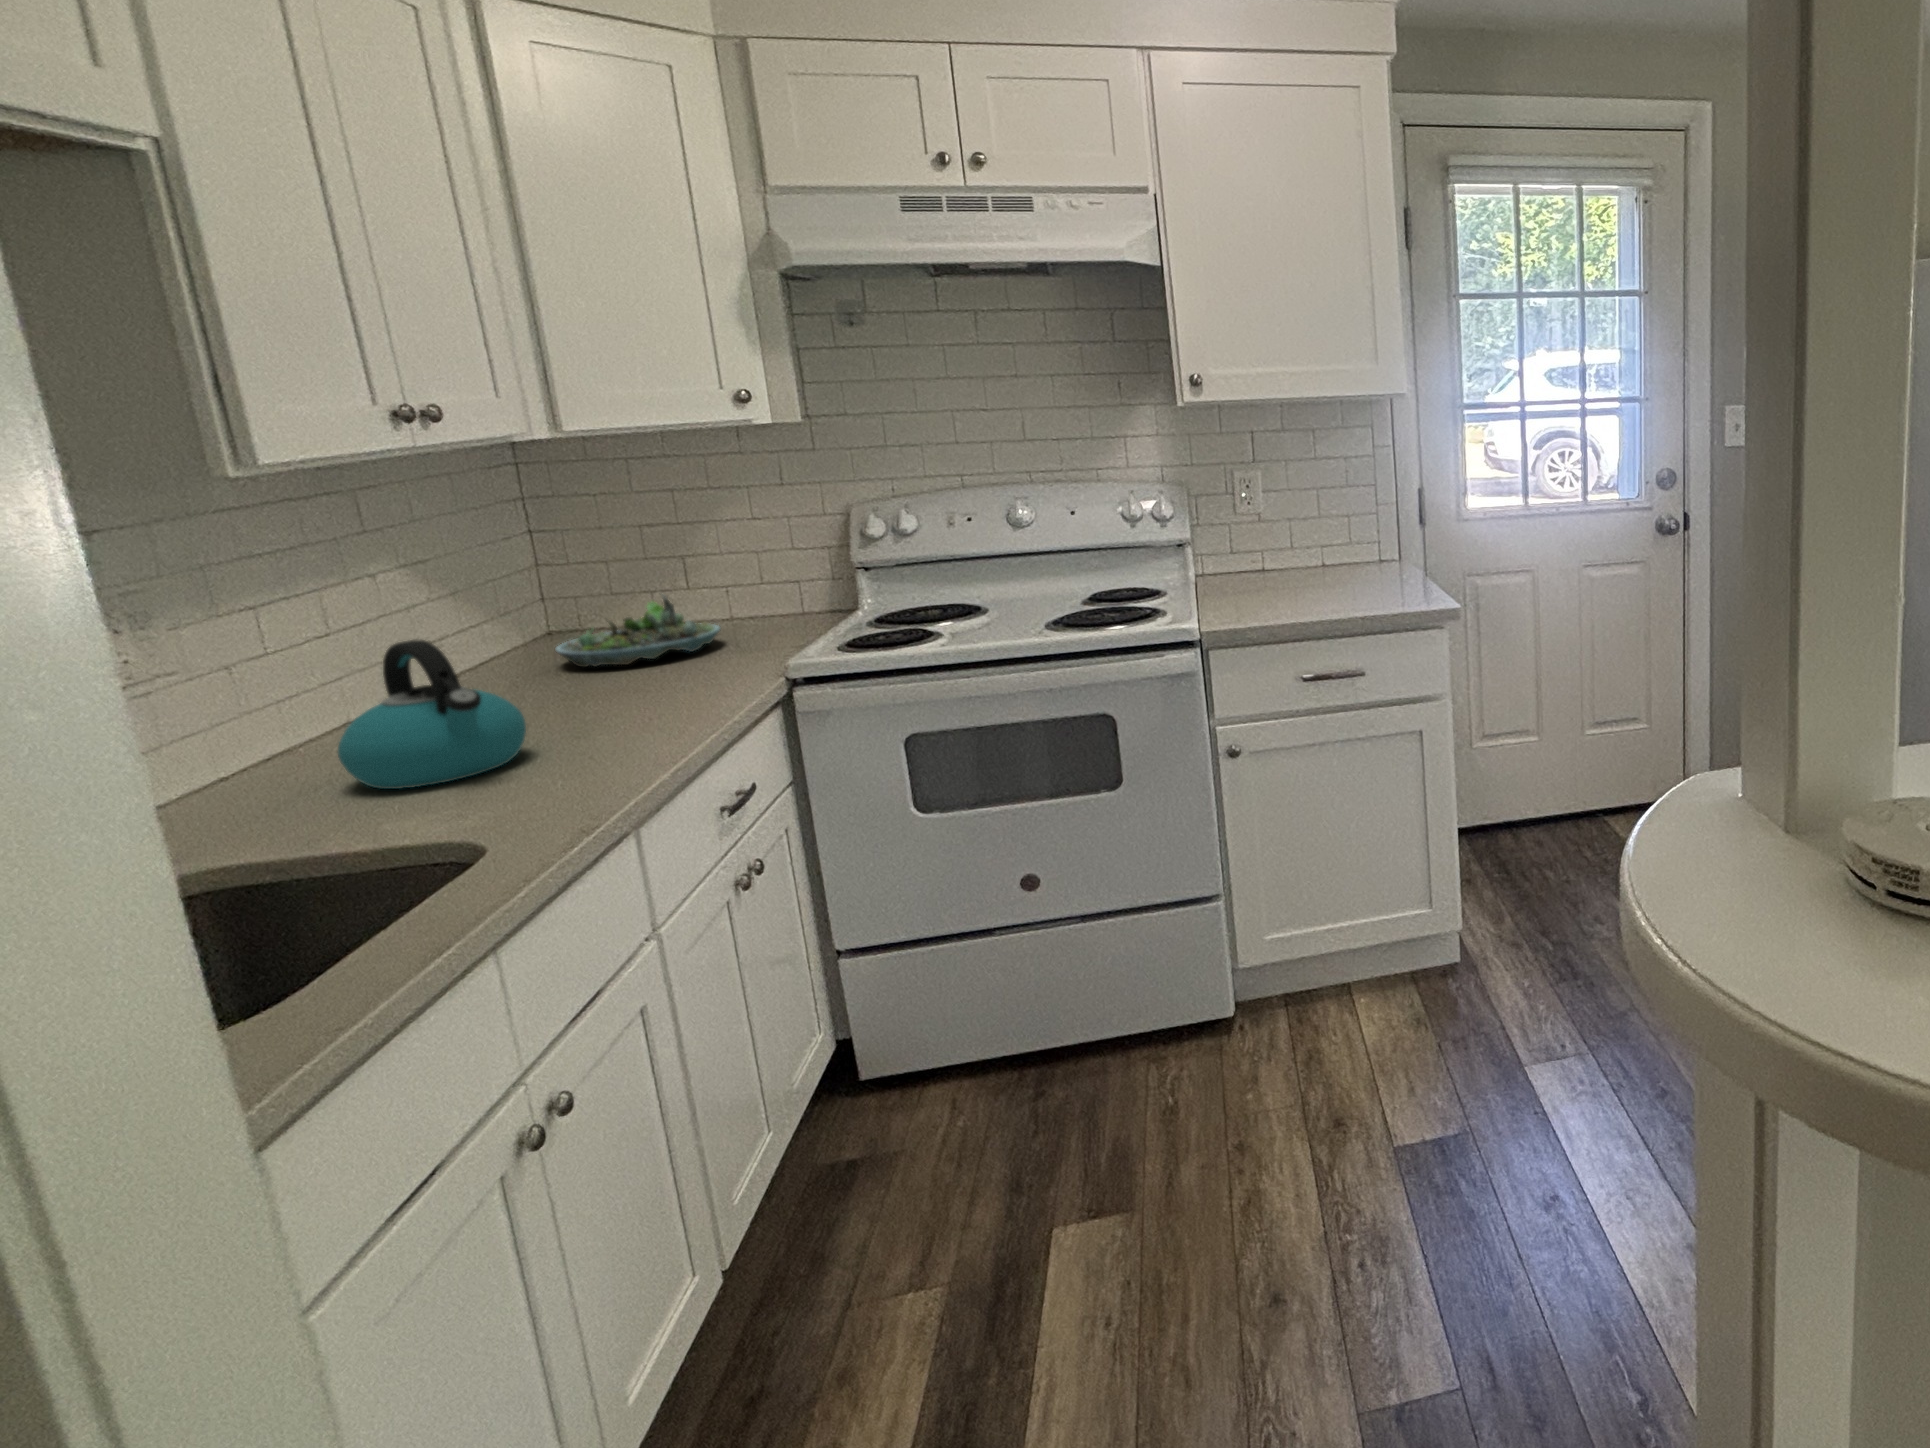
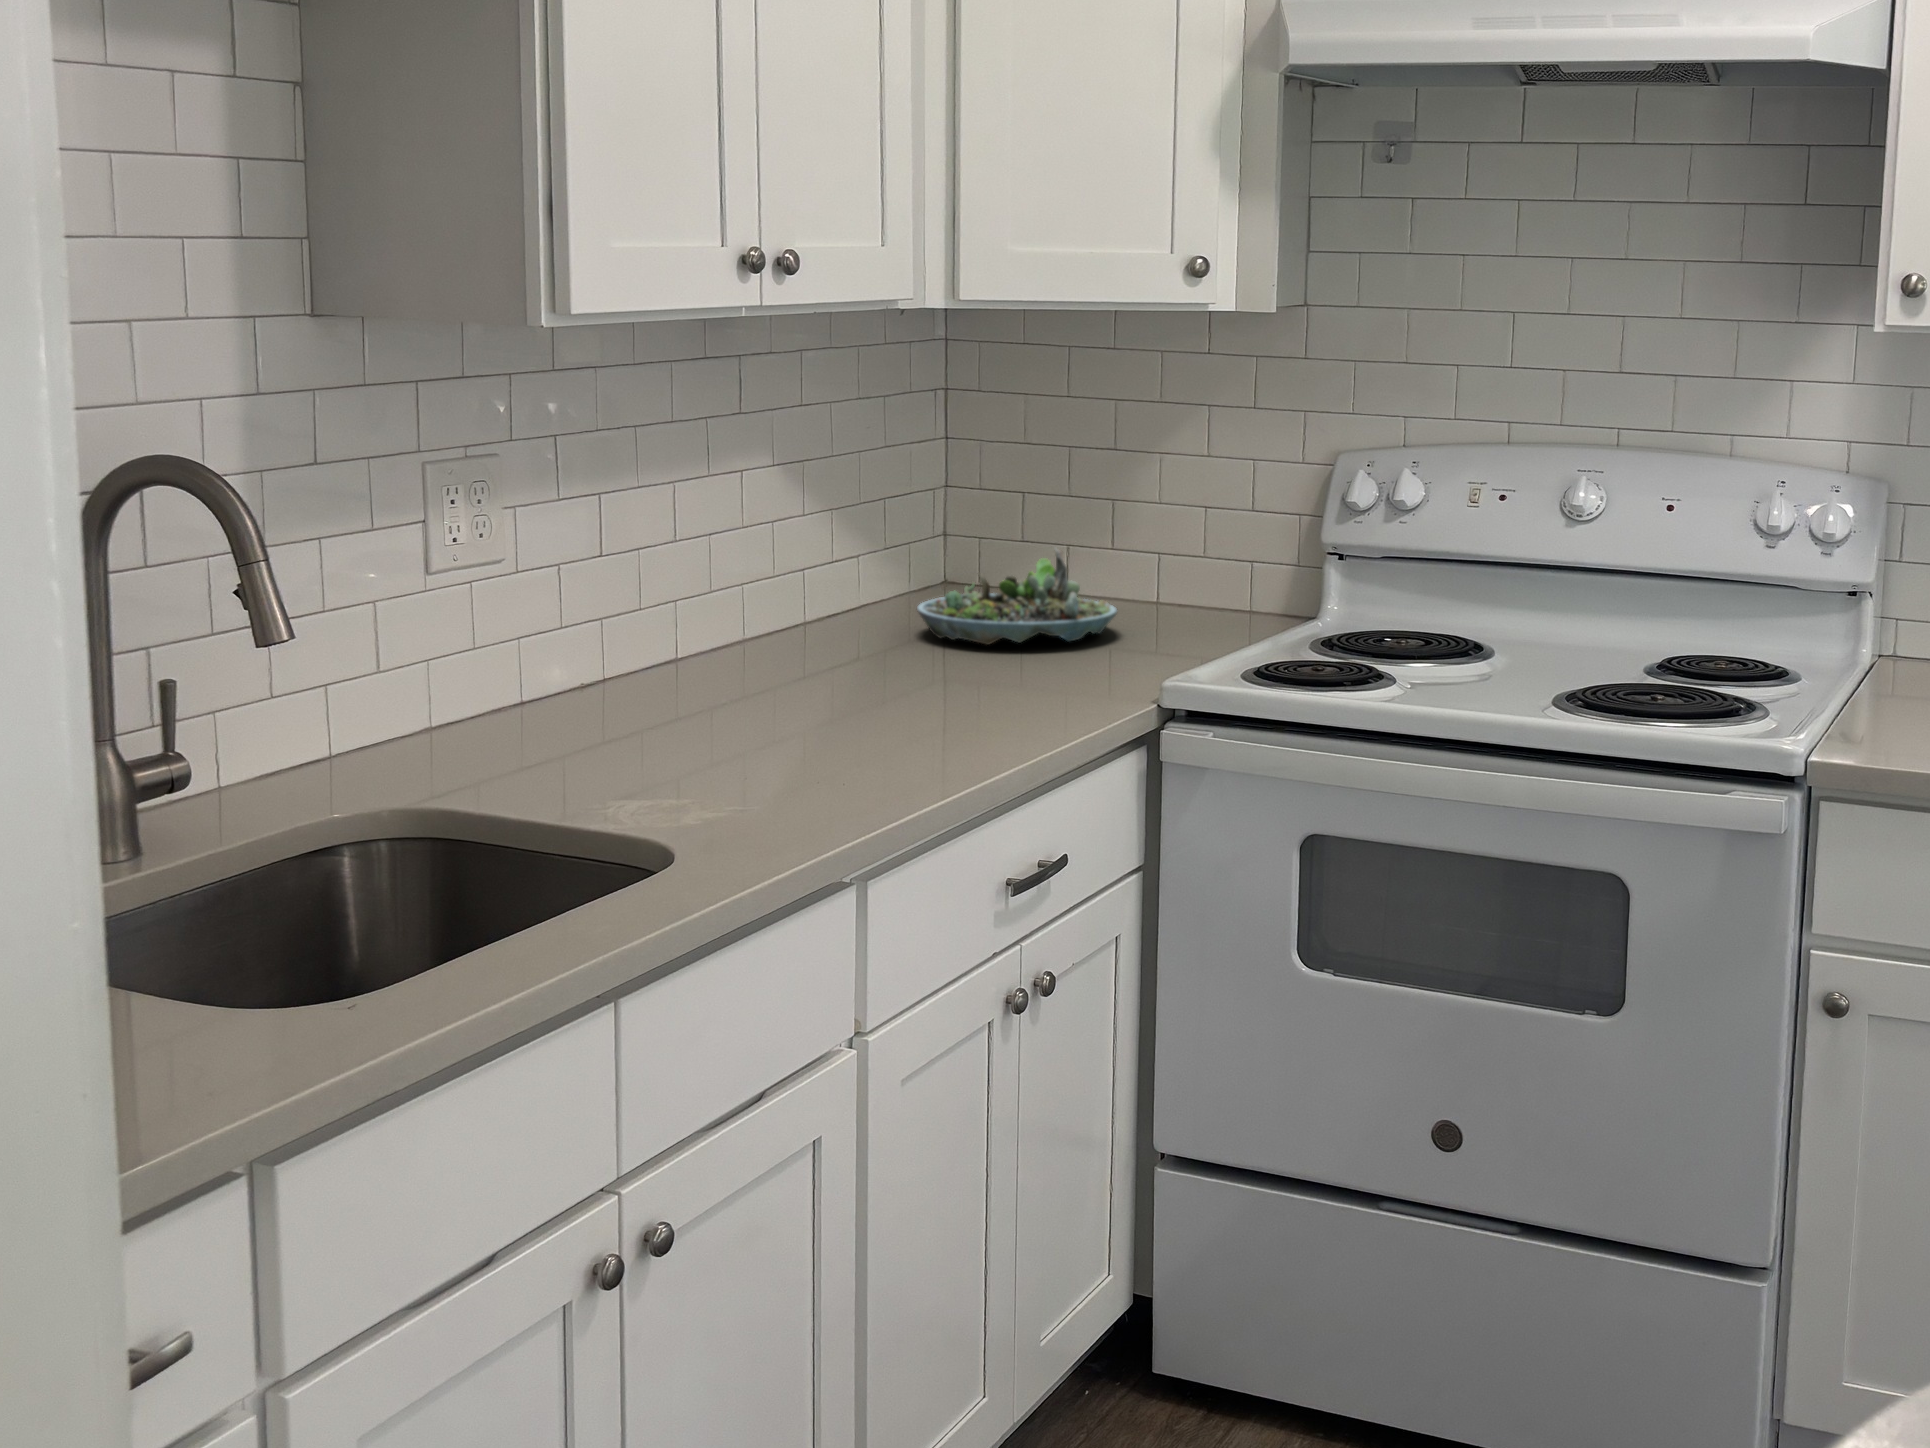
kettle: present [338,640,526,789] -> none [612,562,808,759]

